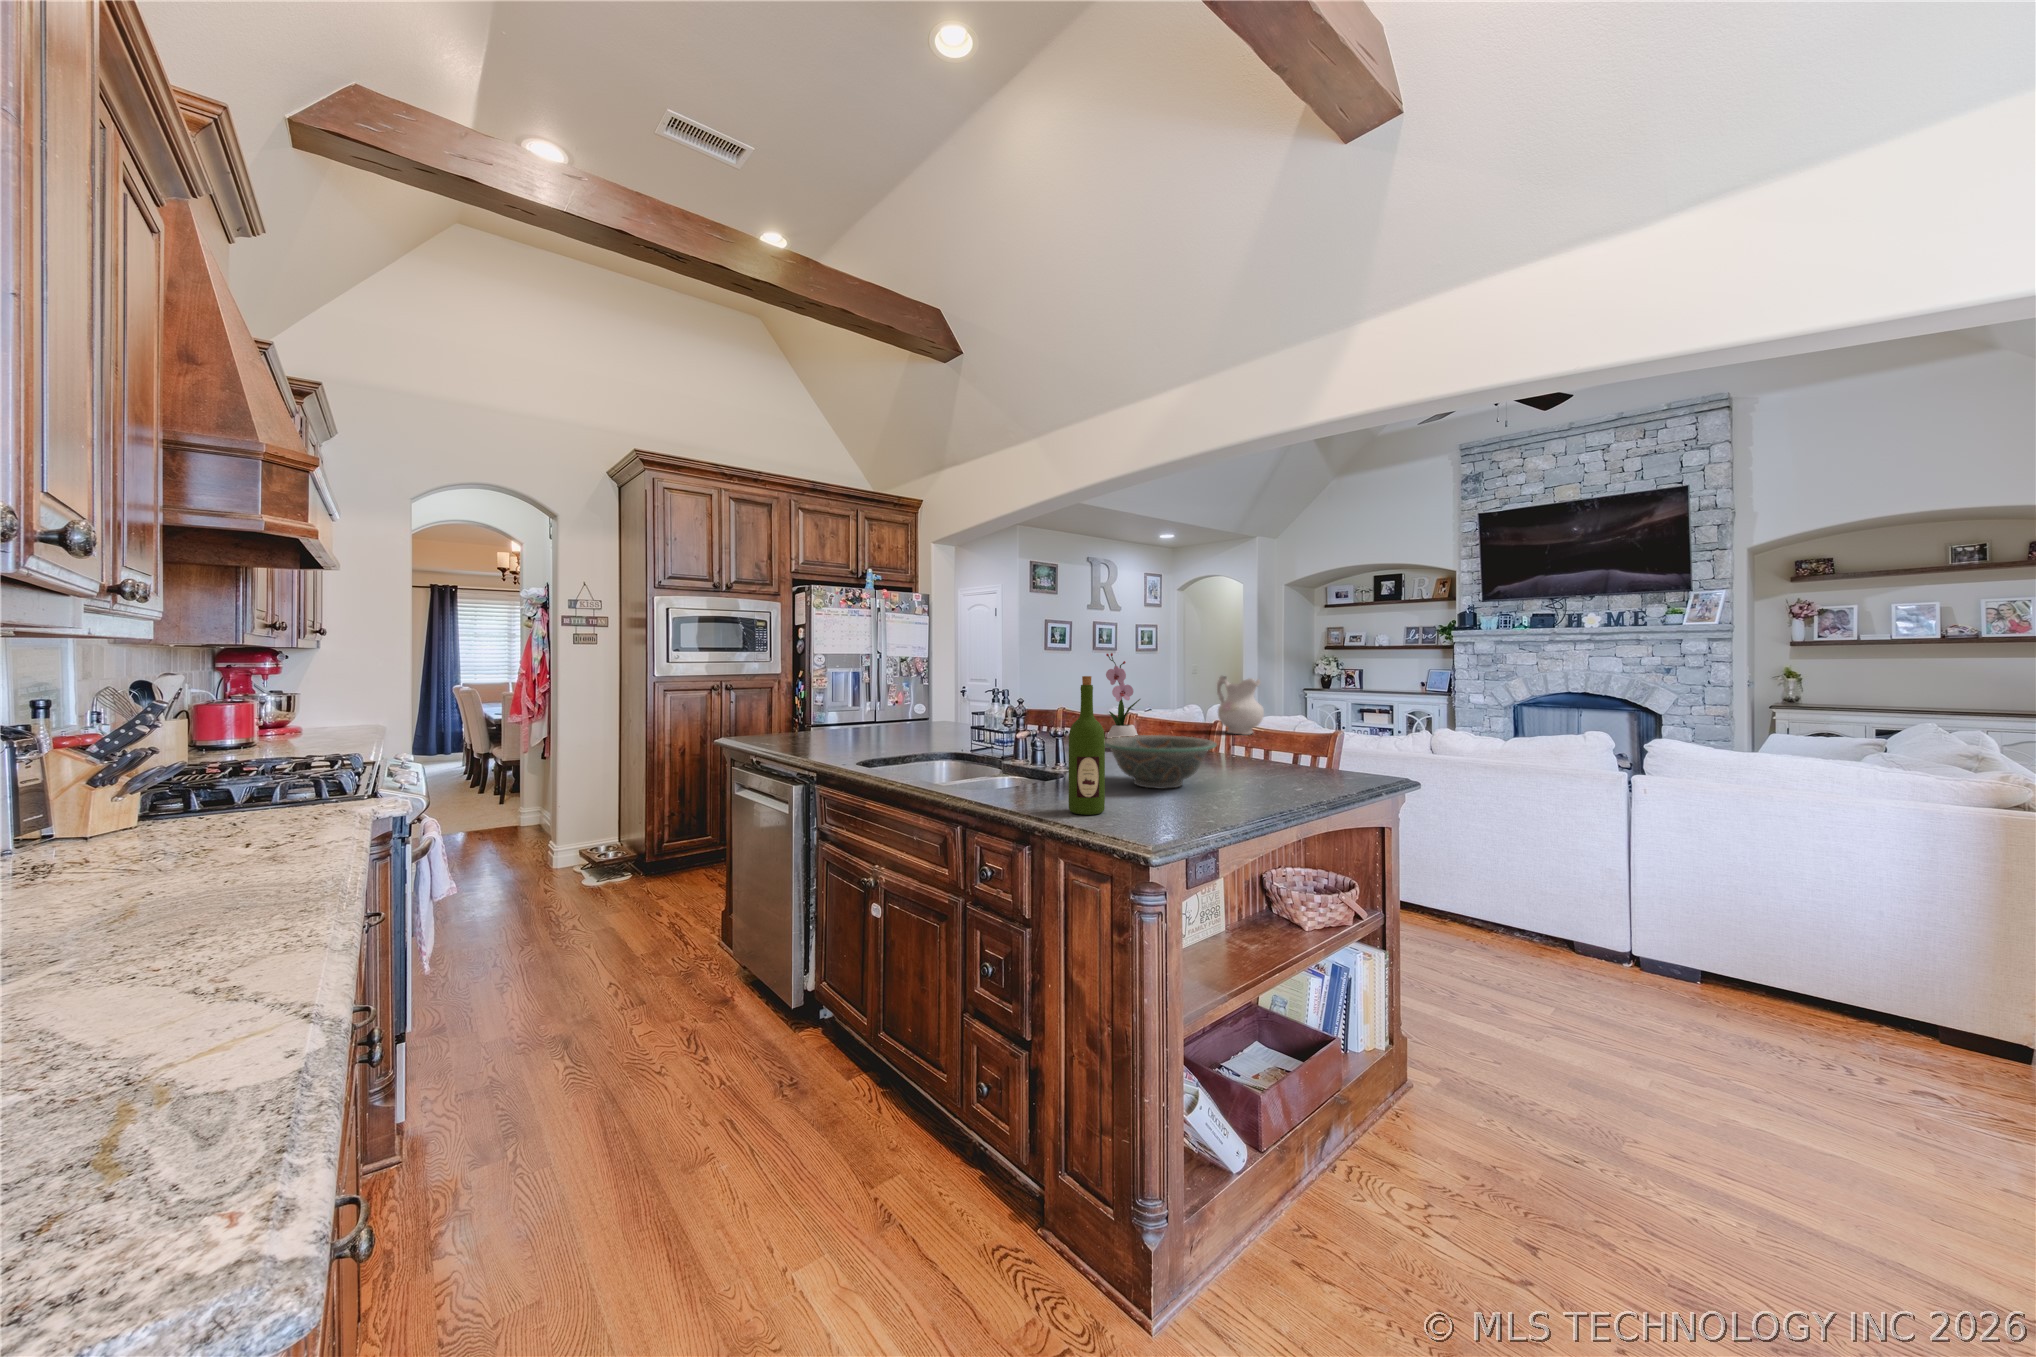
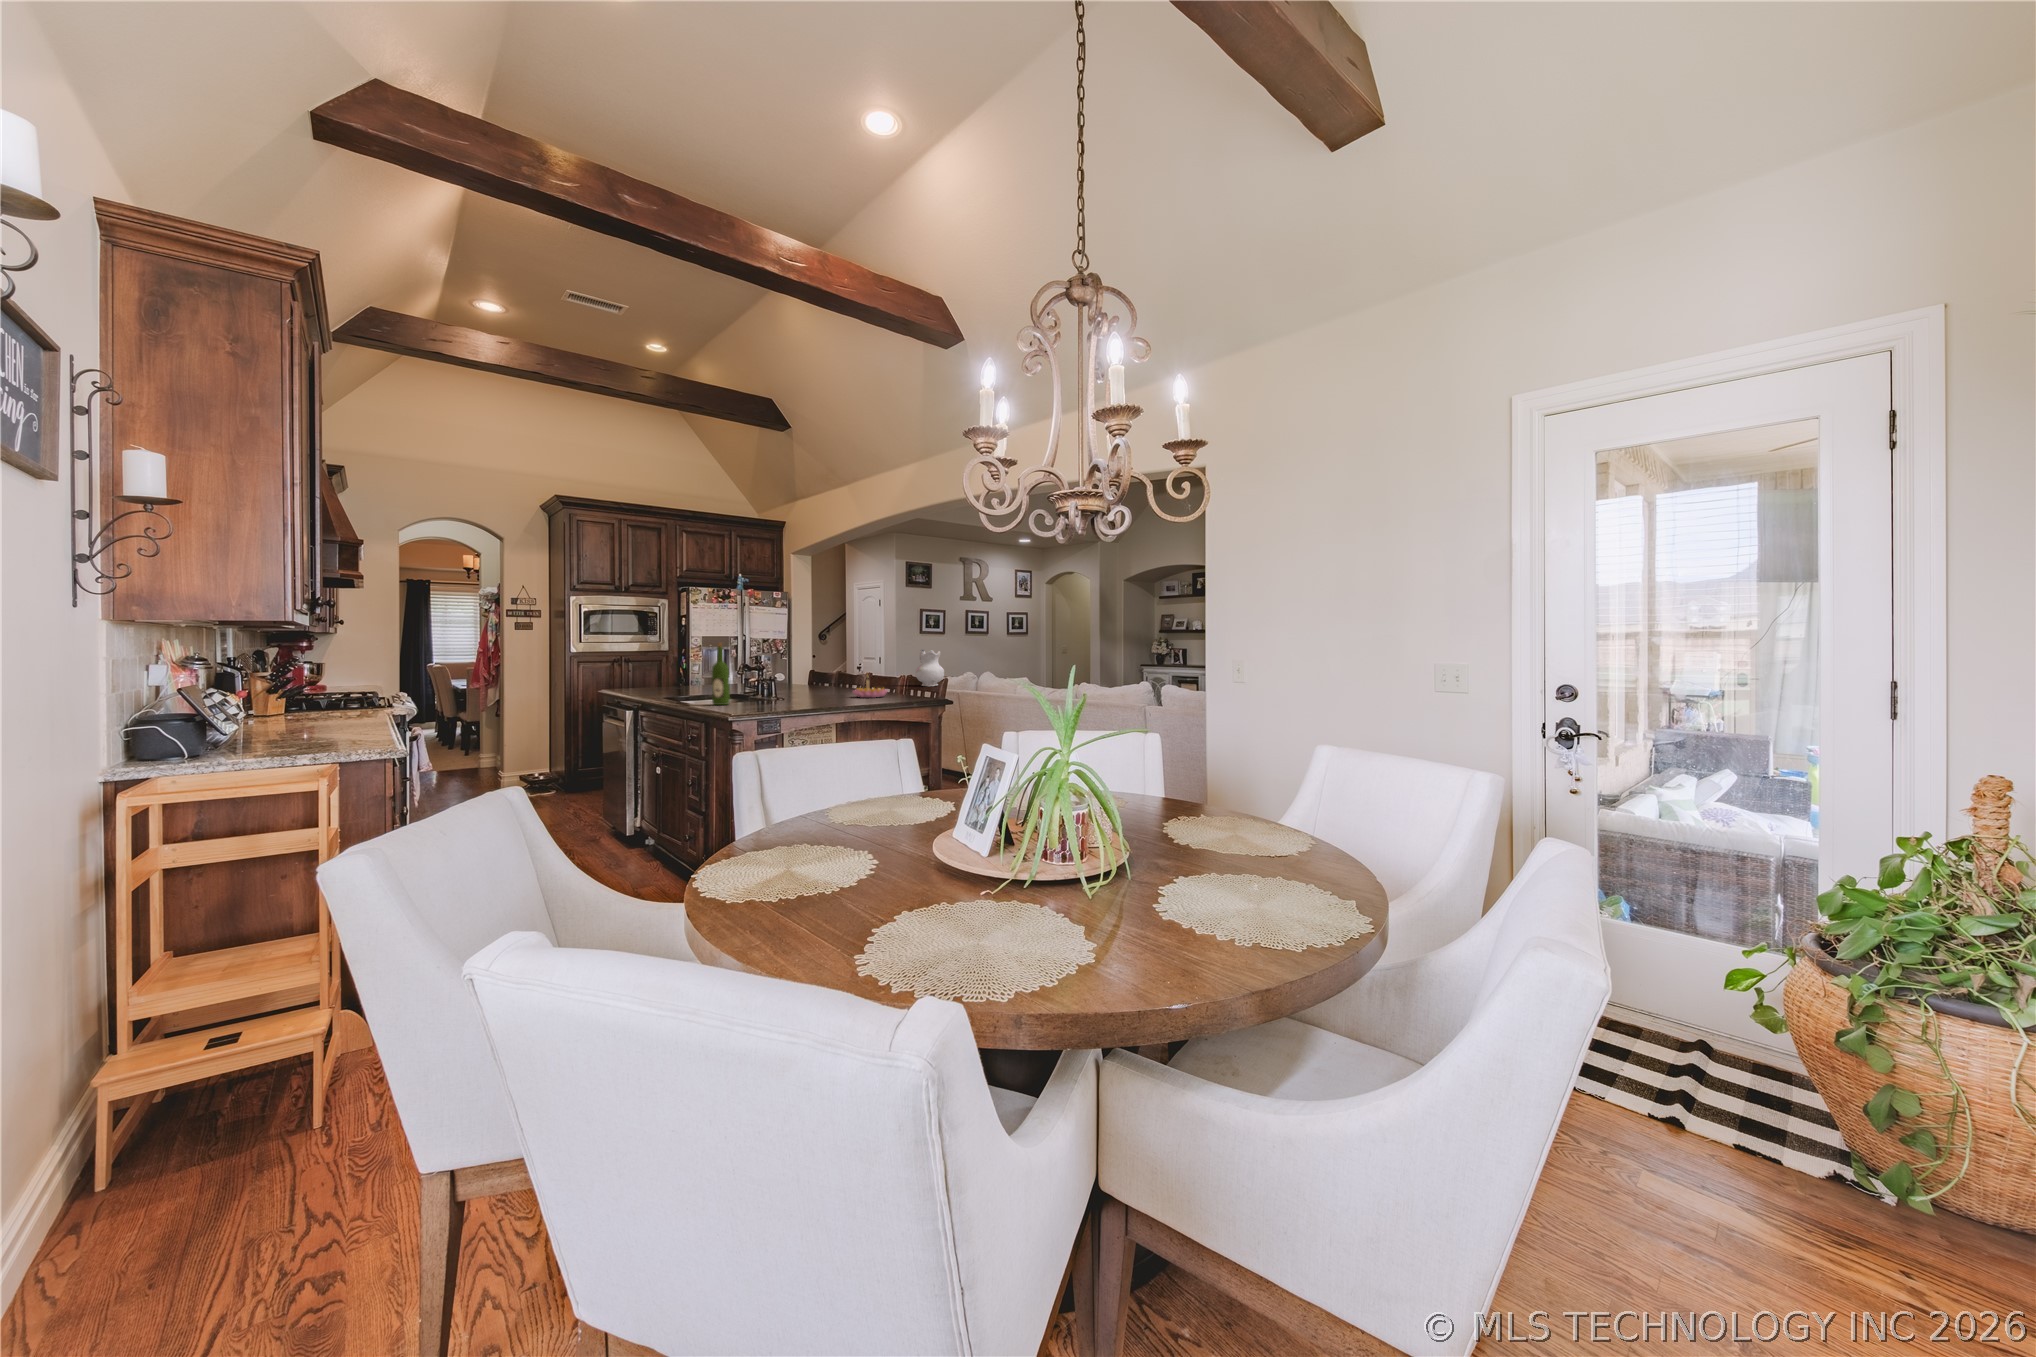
flower arrangement: present [1106,653,1140,738] -> none [810,634,836,691]
candle holder: none [1249,727,1322,777] -> present [853,680,887,698]
decorative bowl: present [1105,735,1216,789] -> none [757,676,816,700]

